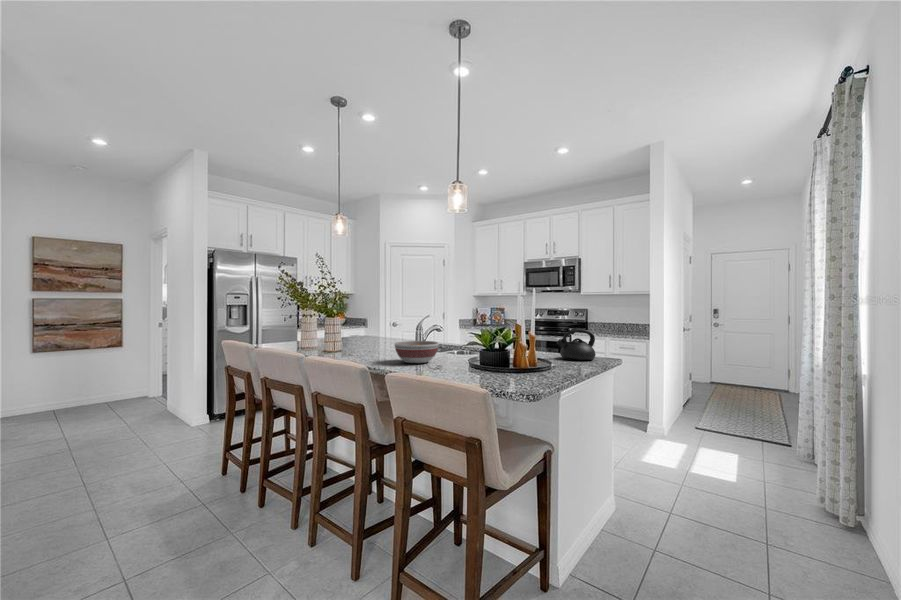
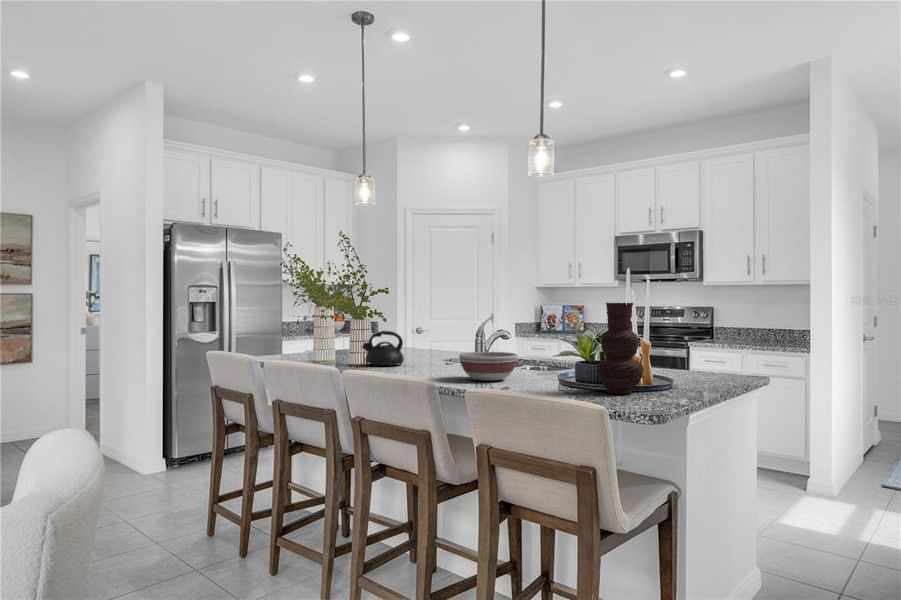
vase: none [493,303,529,375] -> present [596,303,644,394]
teapot: present [557,329,596,360] -> present [362,331,404,366]

